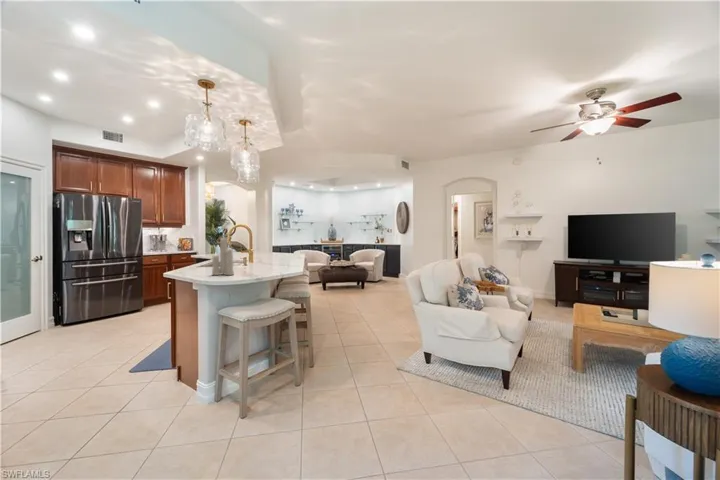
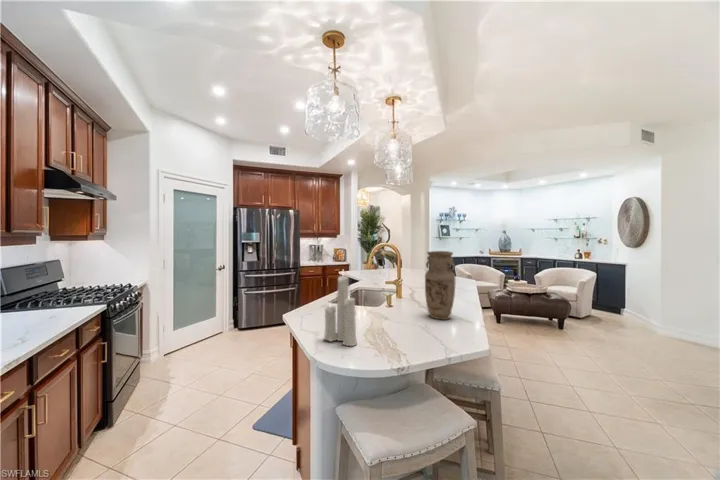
vase: none [272,227,289,266] -> present [425,251,456,319]

